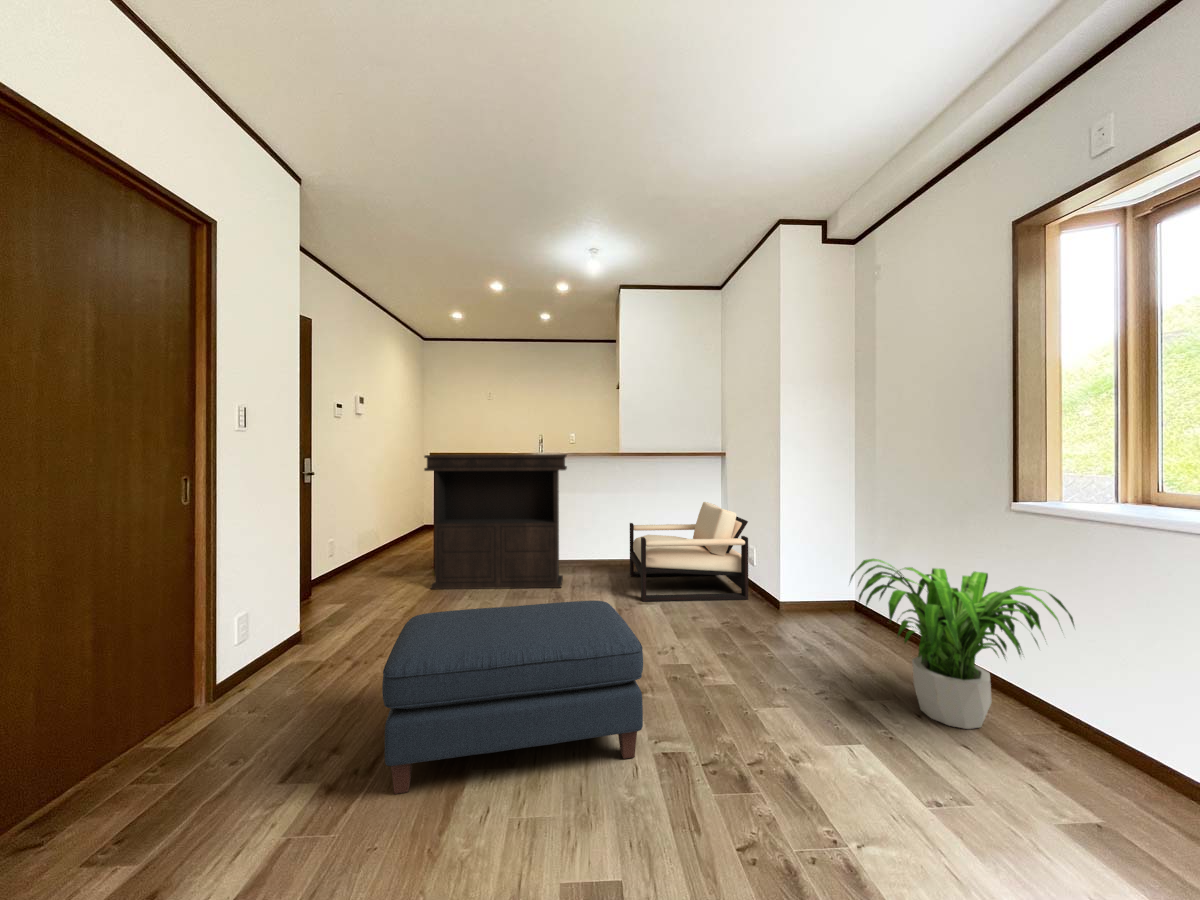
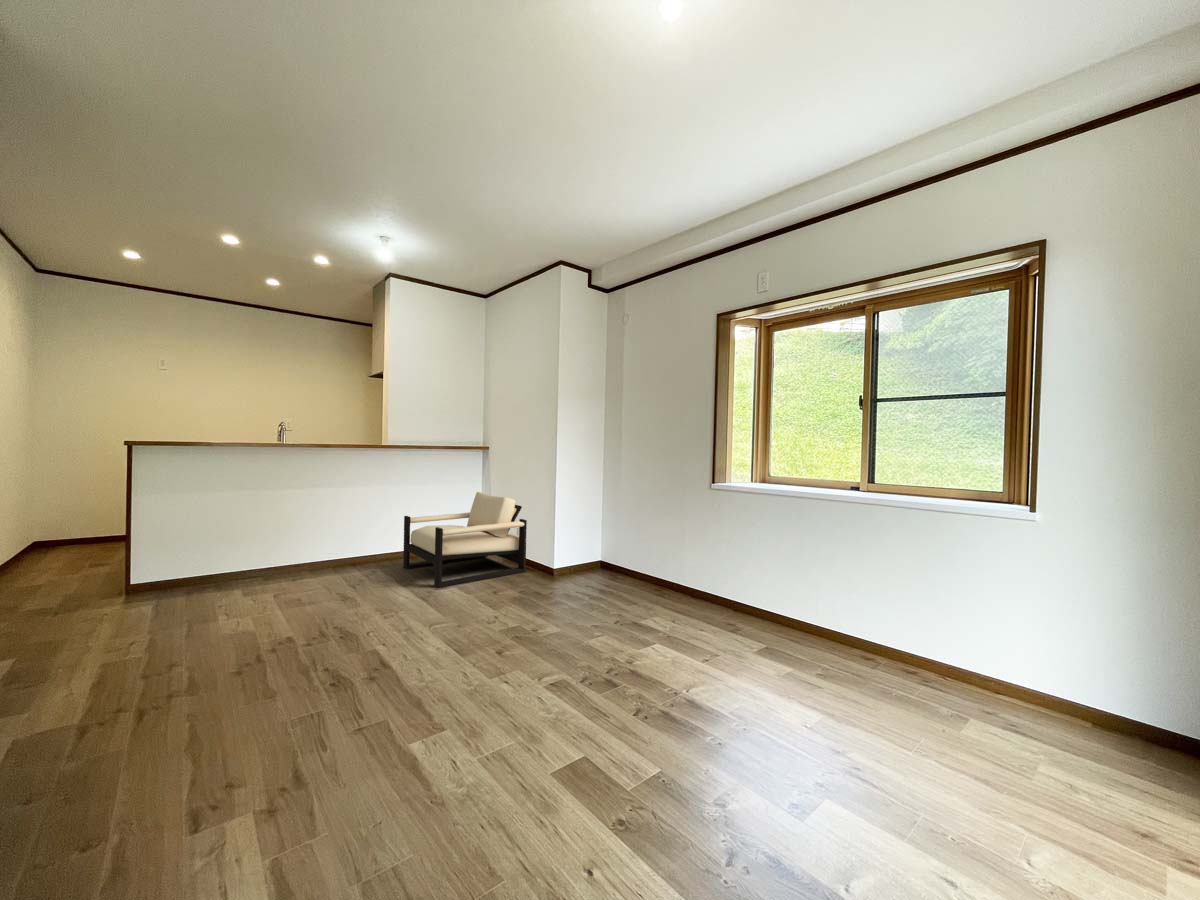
console table: present [424,454,567,589] -> none [140,444,348,621]
potted plant: present [850,559,1074,729] -> none [631,524,745,621]
ottoman: present [382,601,643,794] -> none [280,582,542,795]

